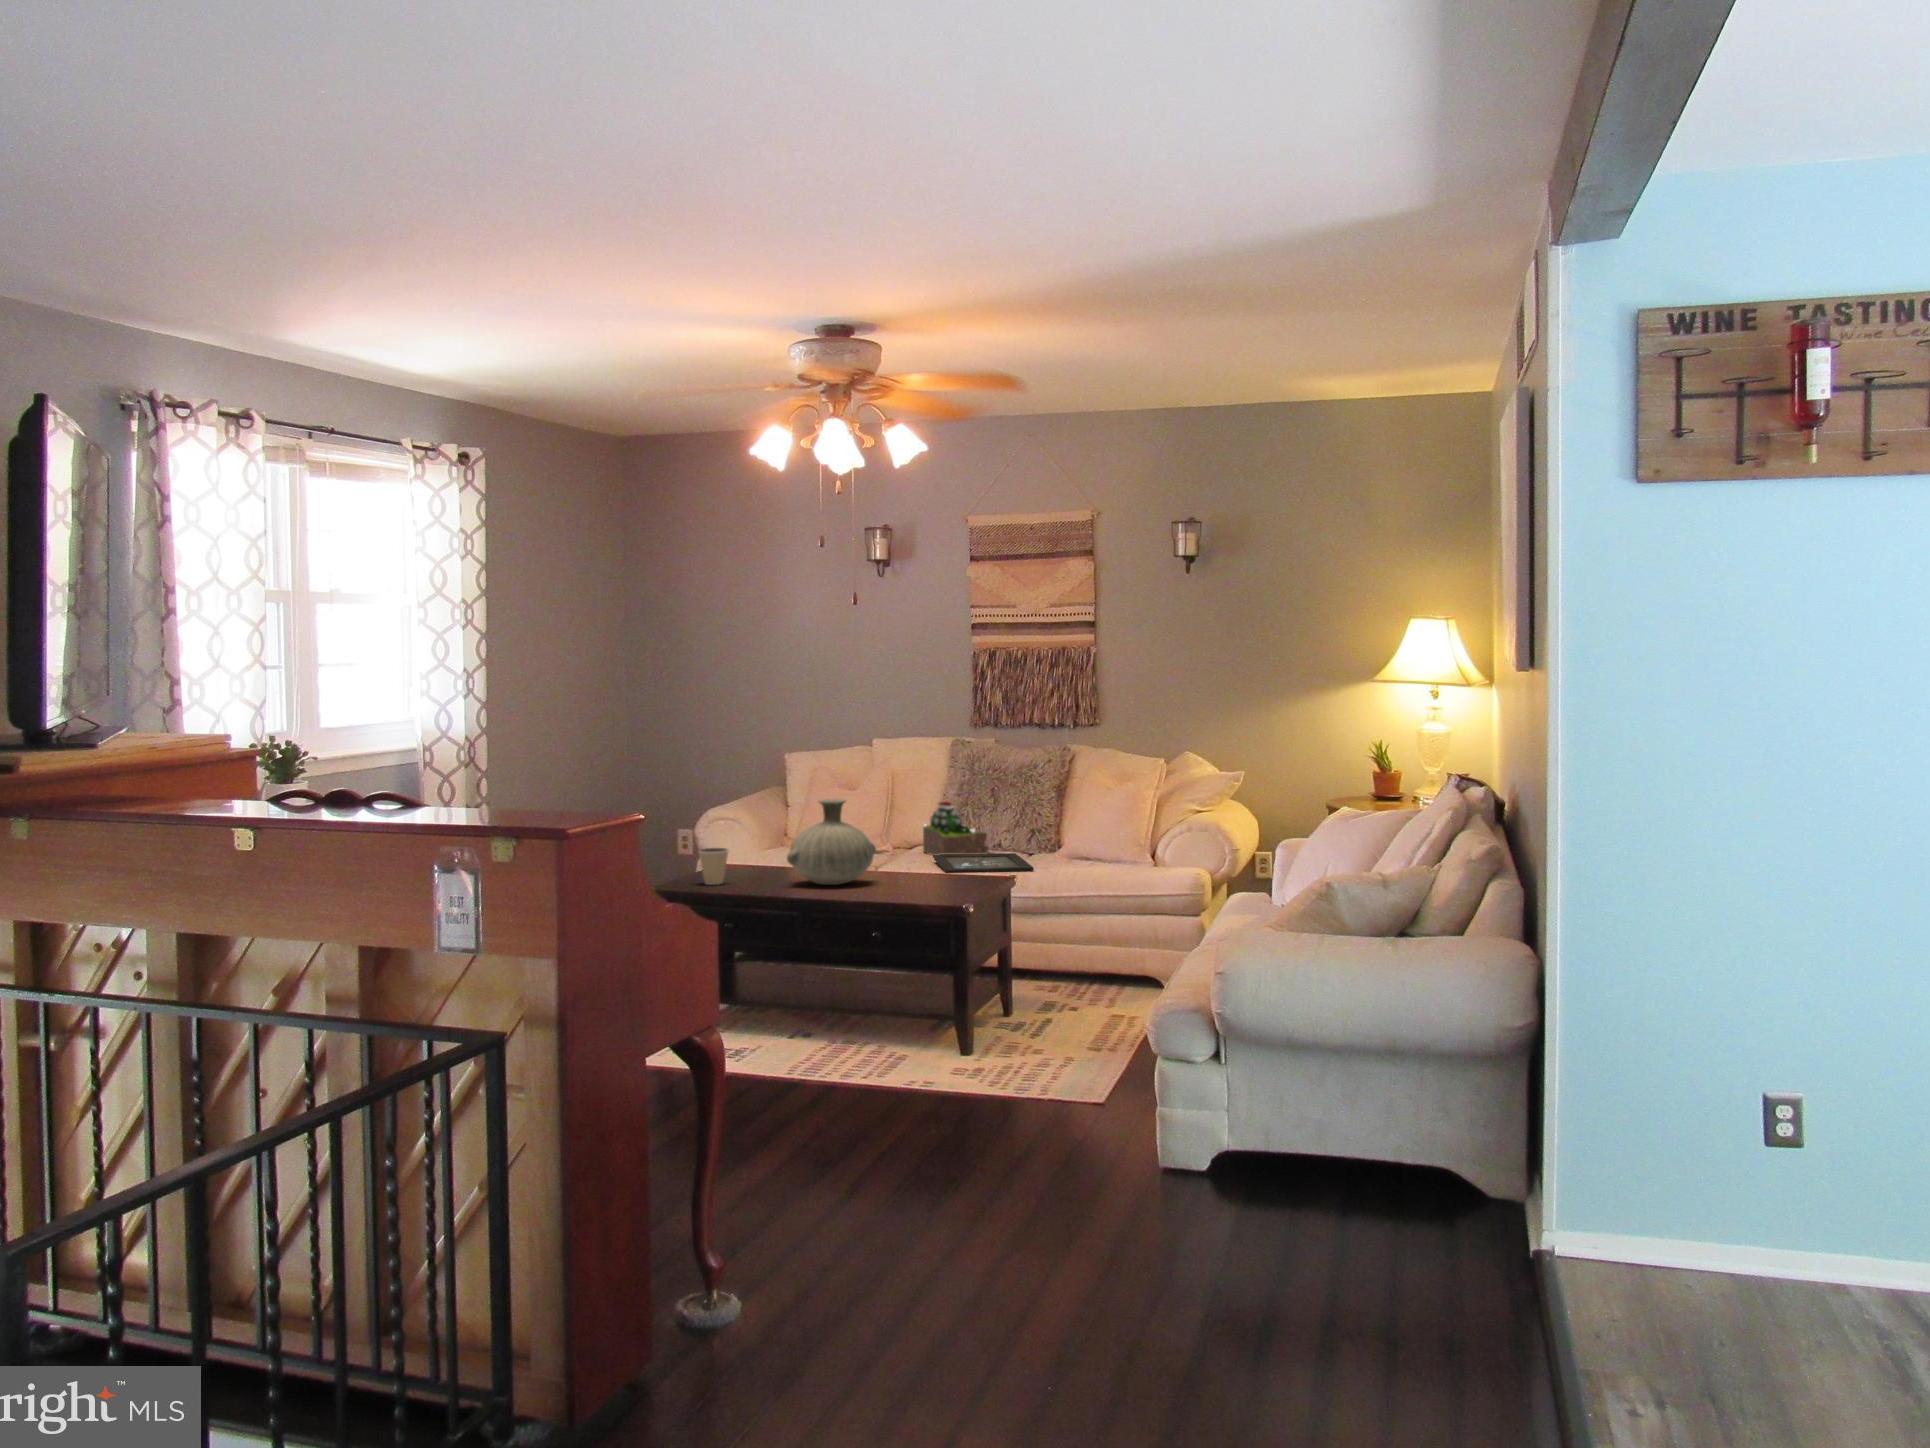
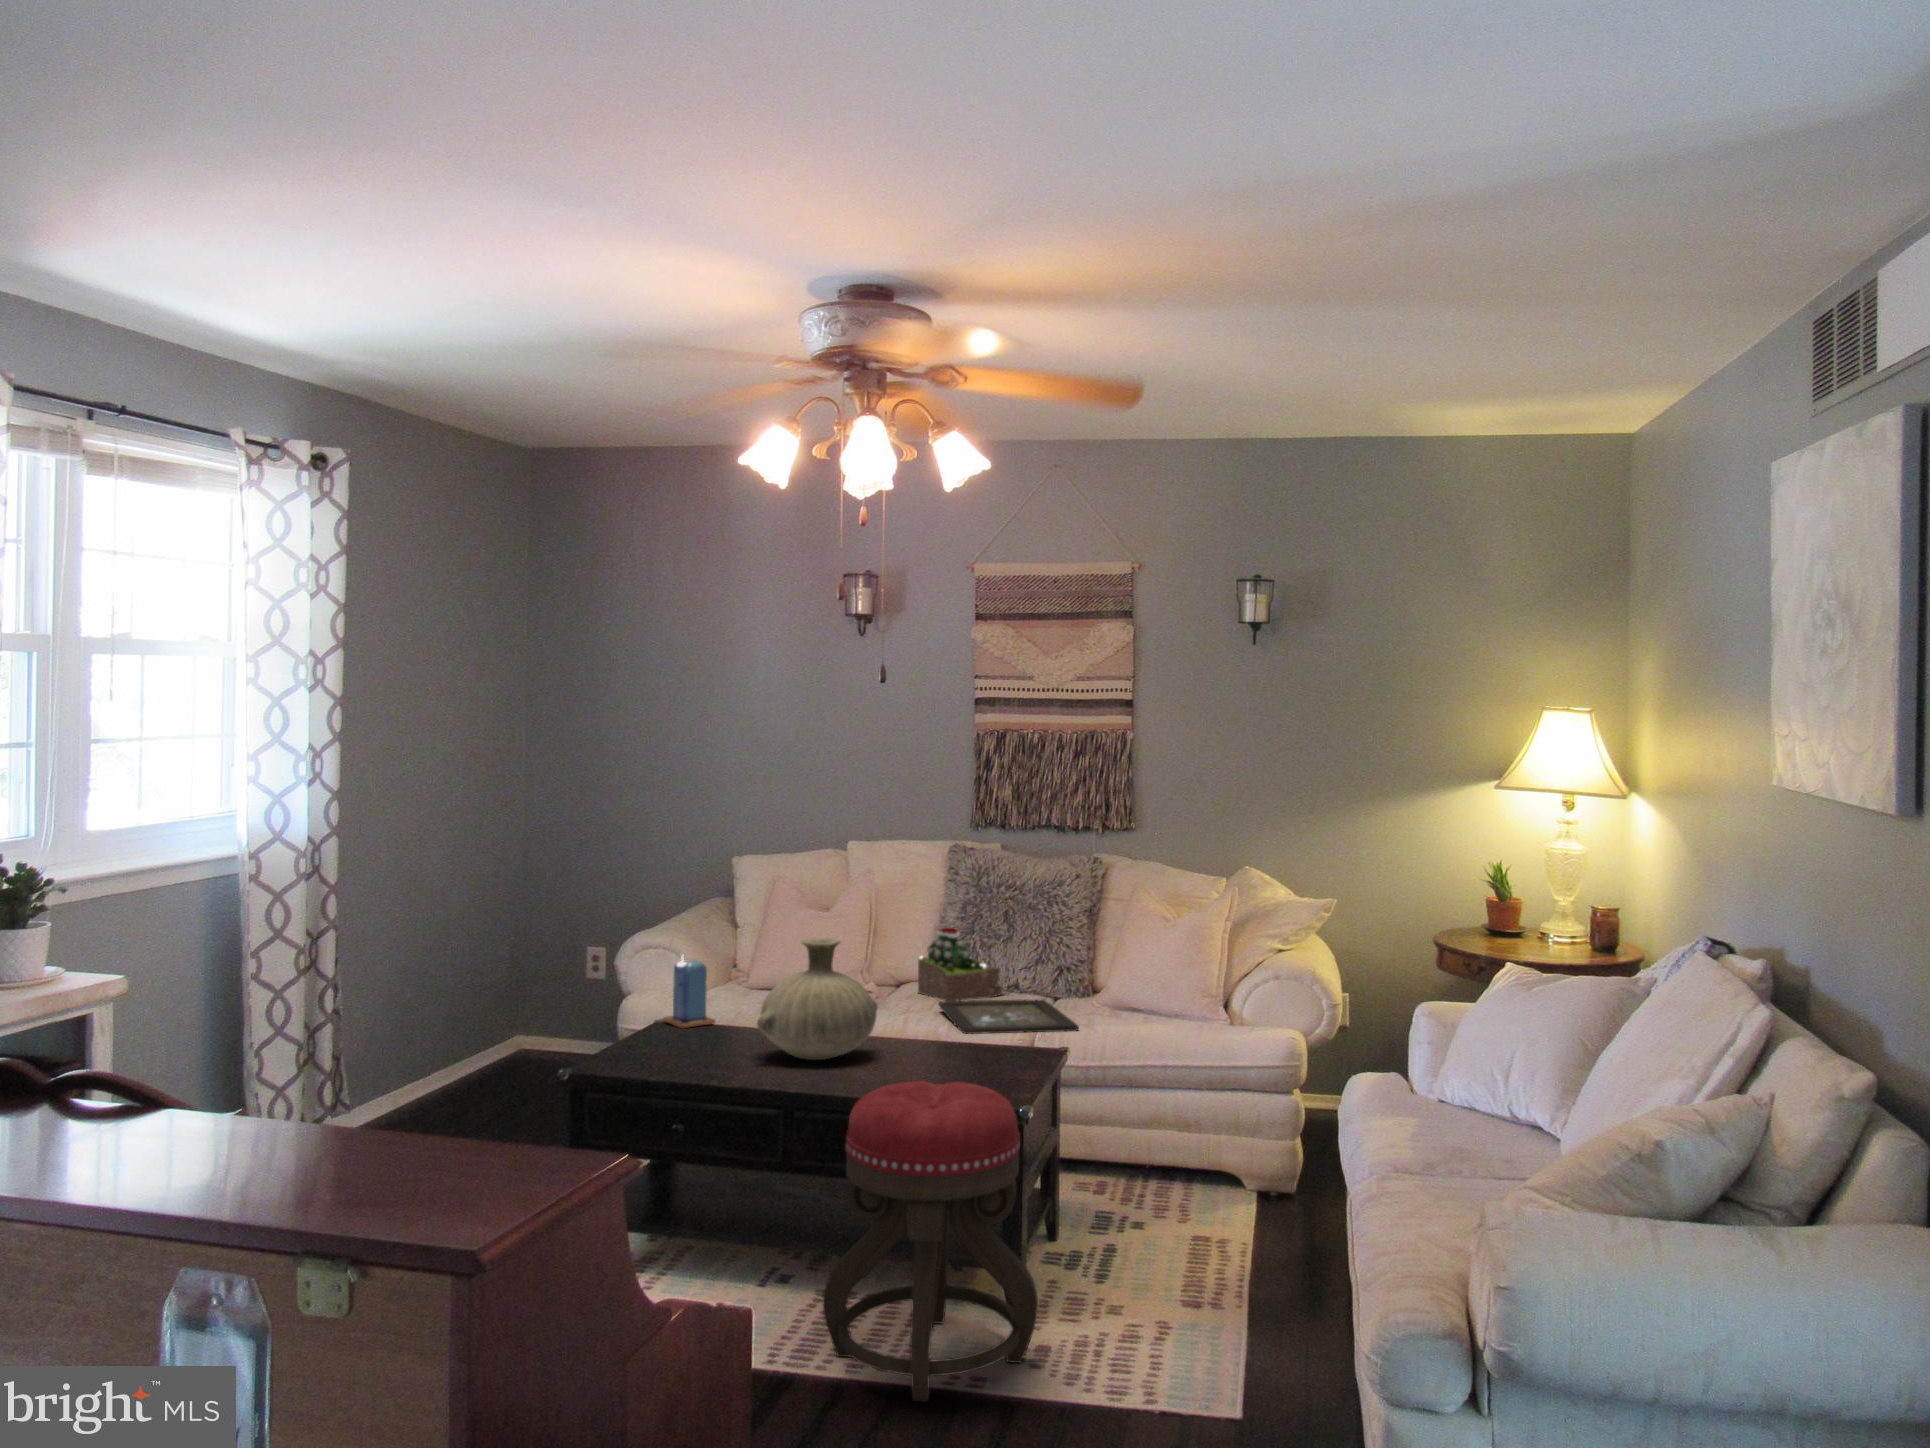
candle: none [725,817,763,871] -> present [663,955,715,1029]
coffee cup: present [699,848,729,885] -> none [631,1005,675,1059]
ottoman: none [826,888,973,1091] -> present [822,1081,1038,1402]

